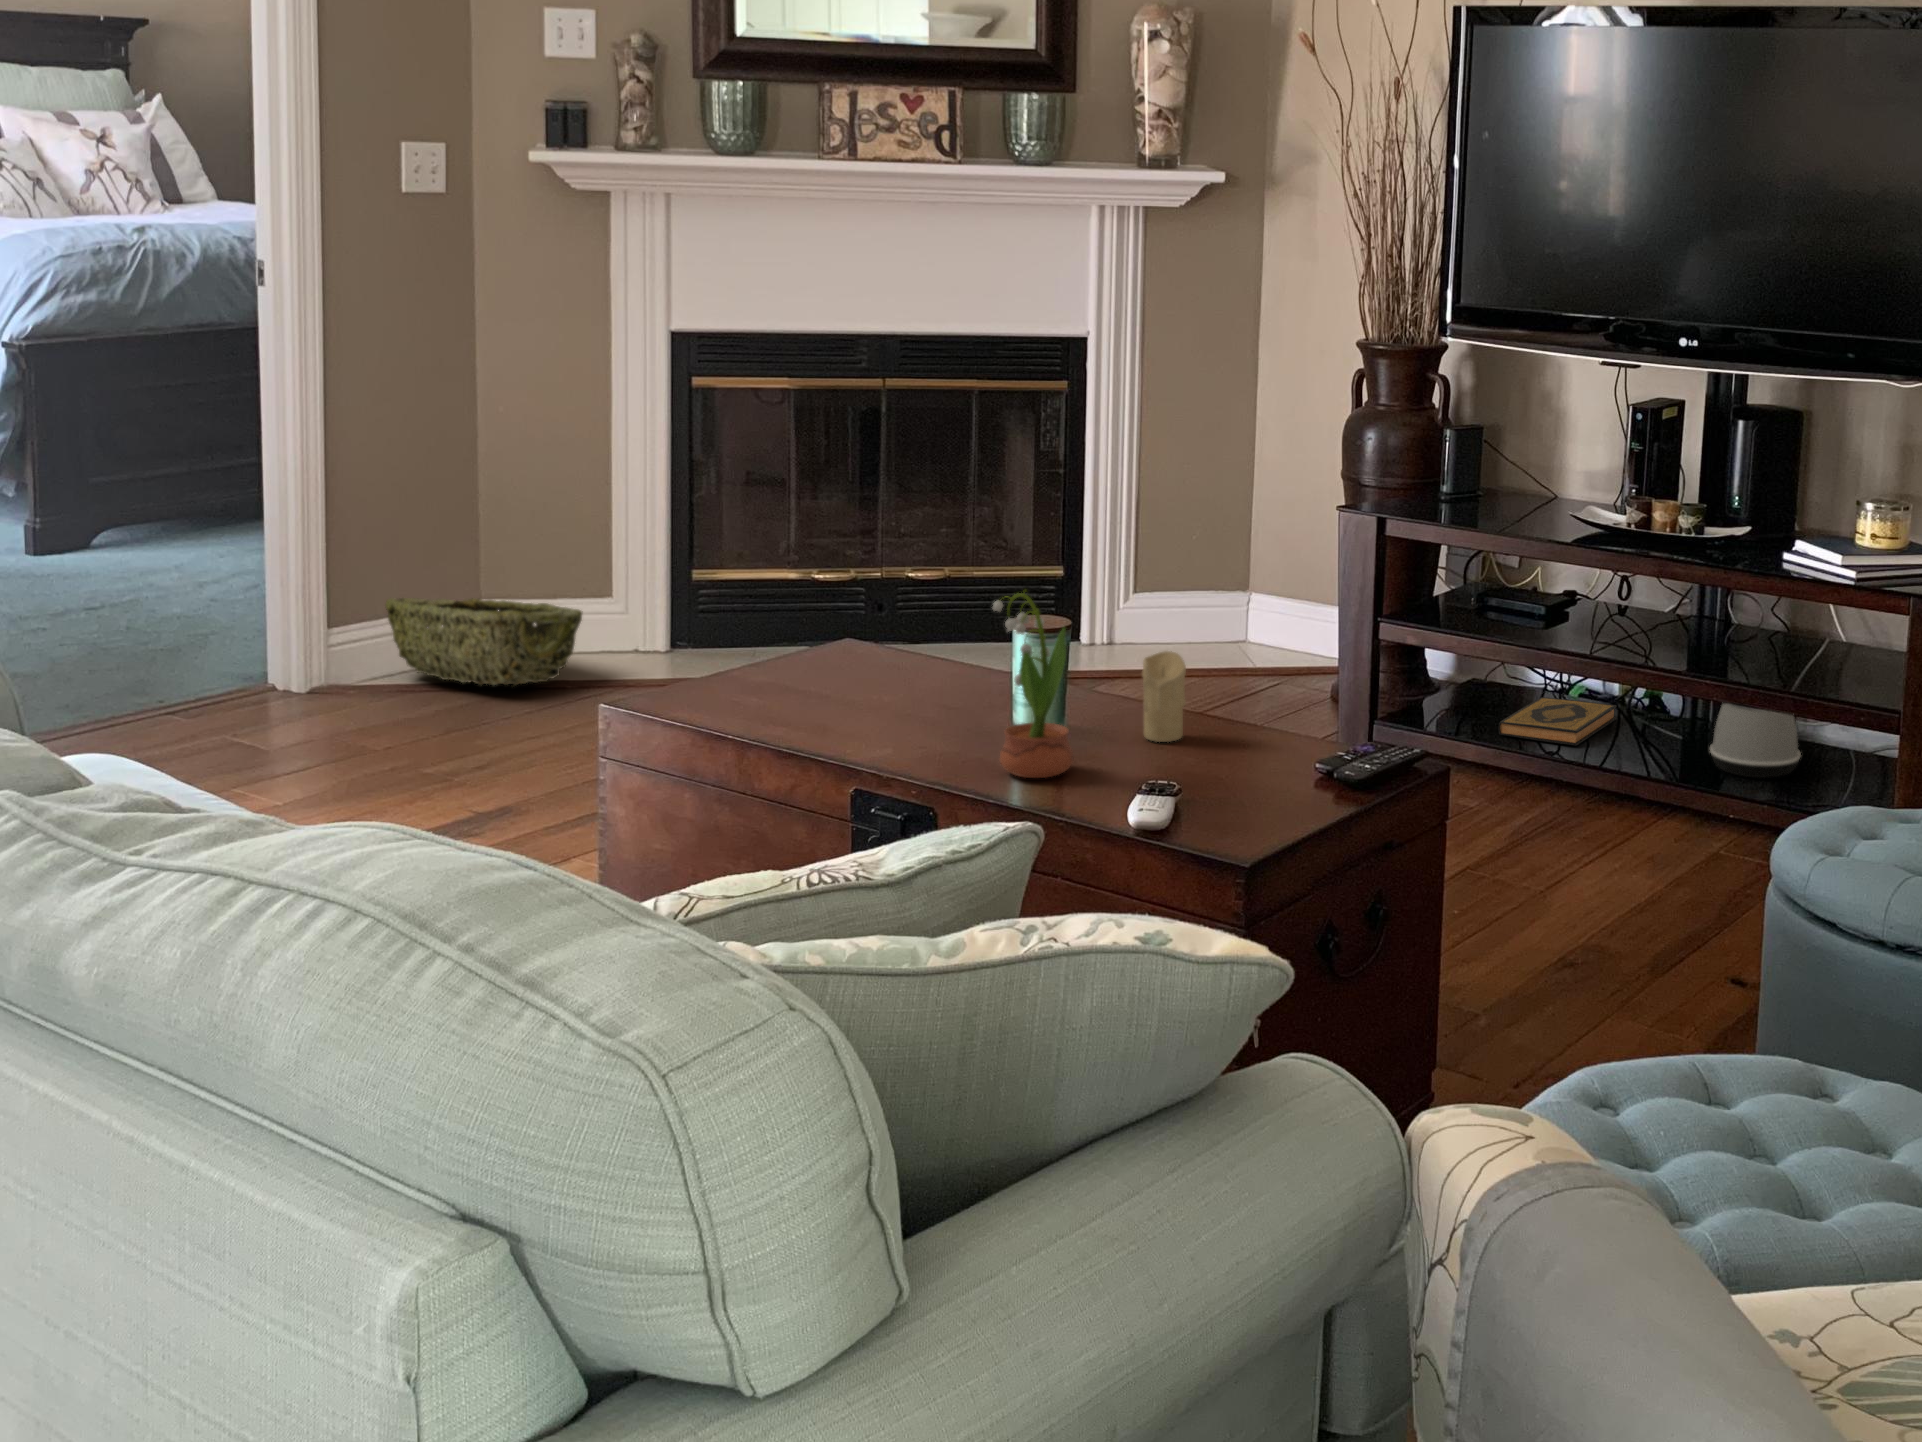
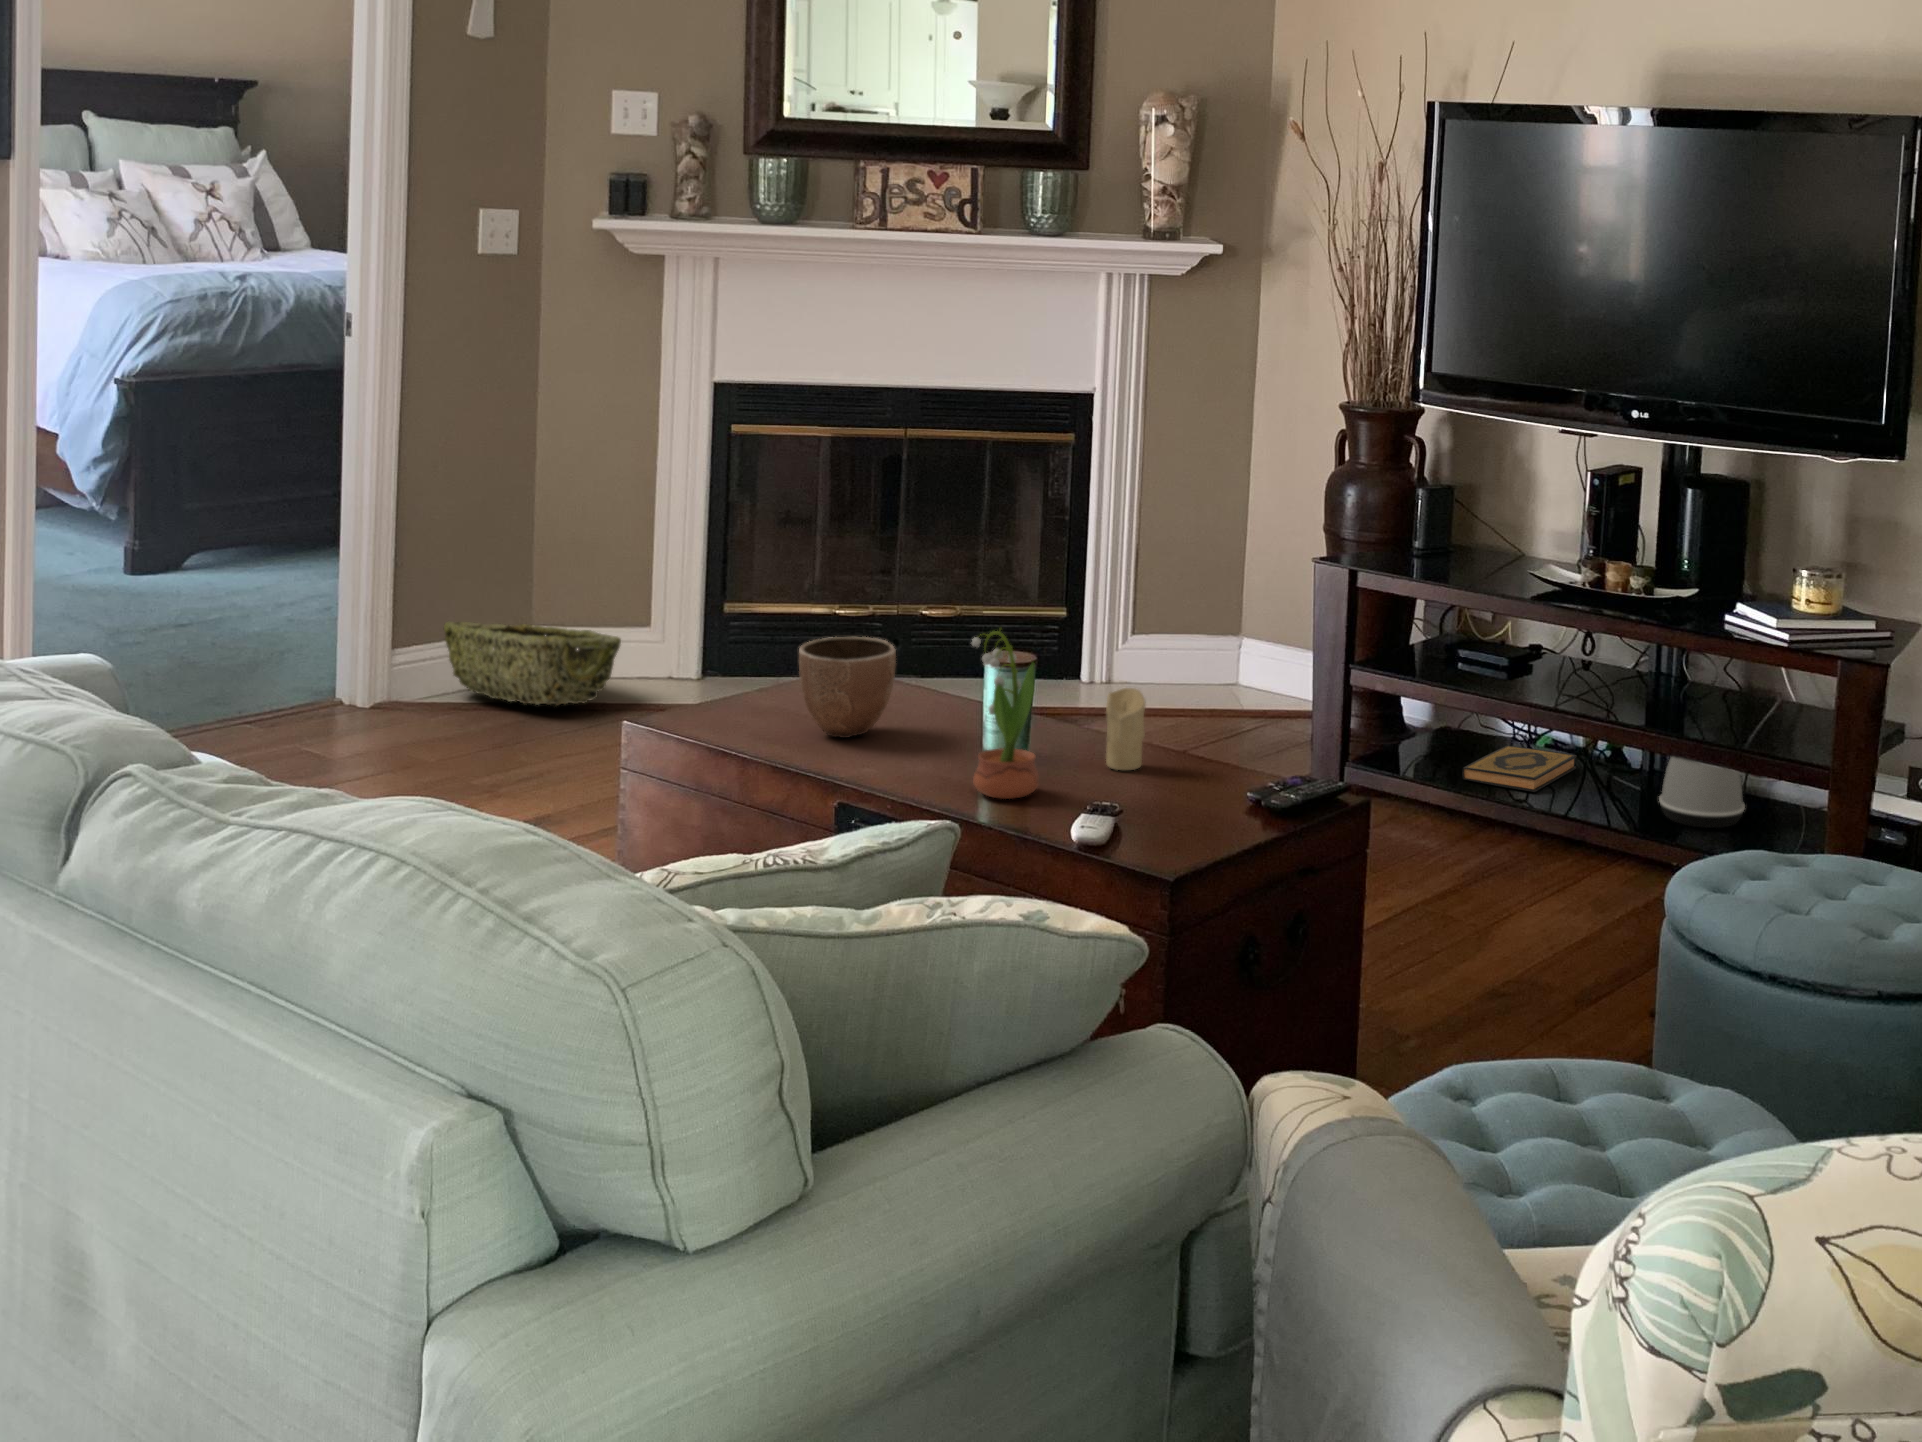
decorative bowl: none [793,603,902,715] -> present [799,637,896,738]

